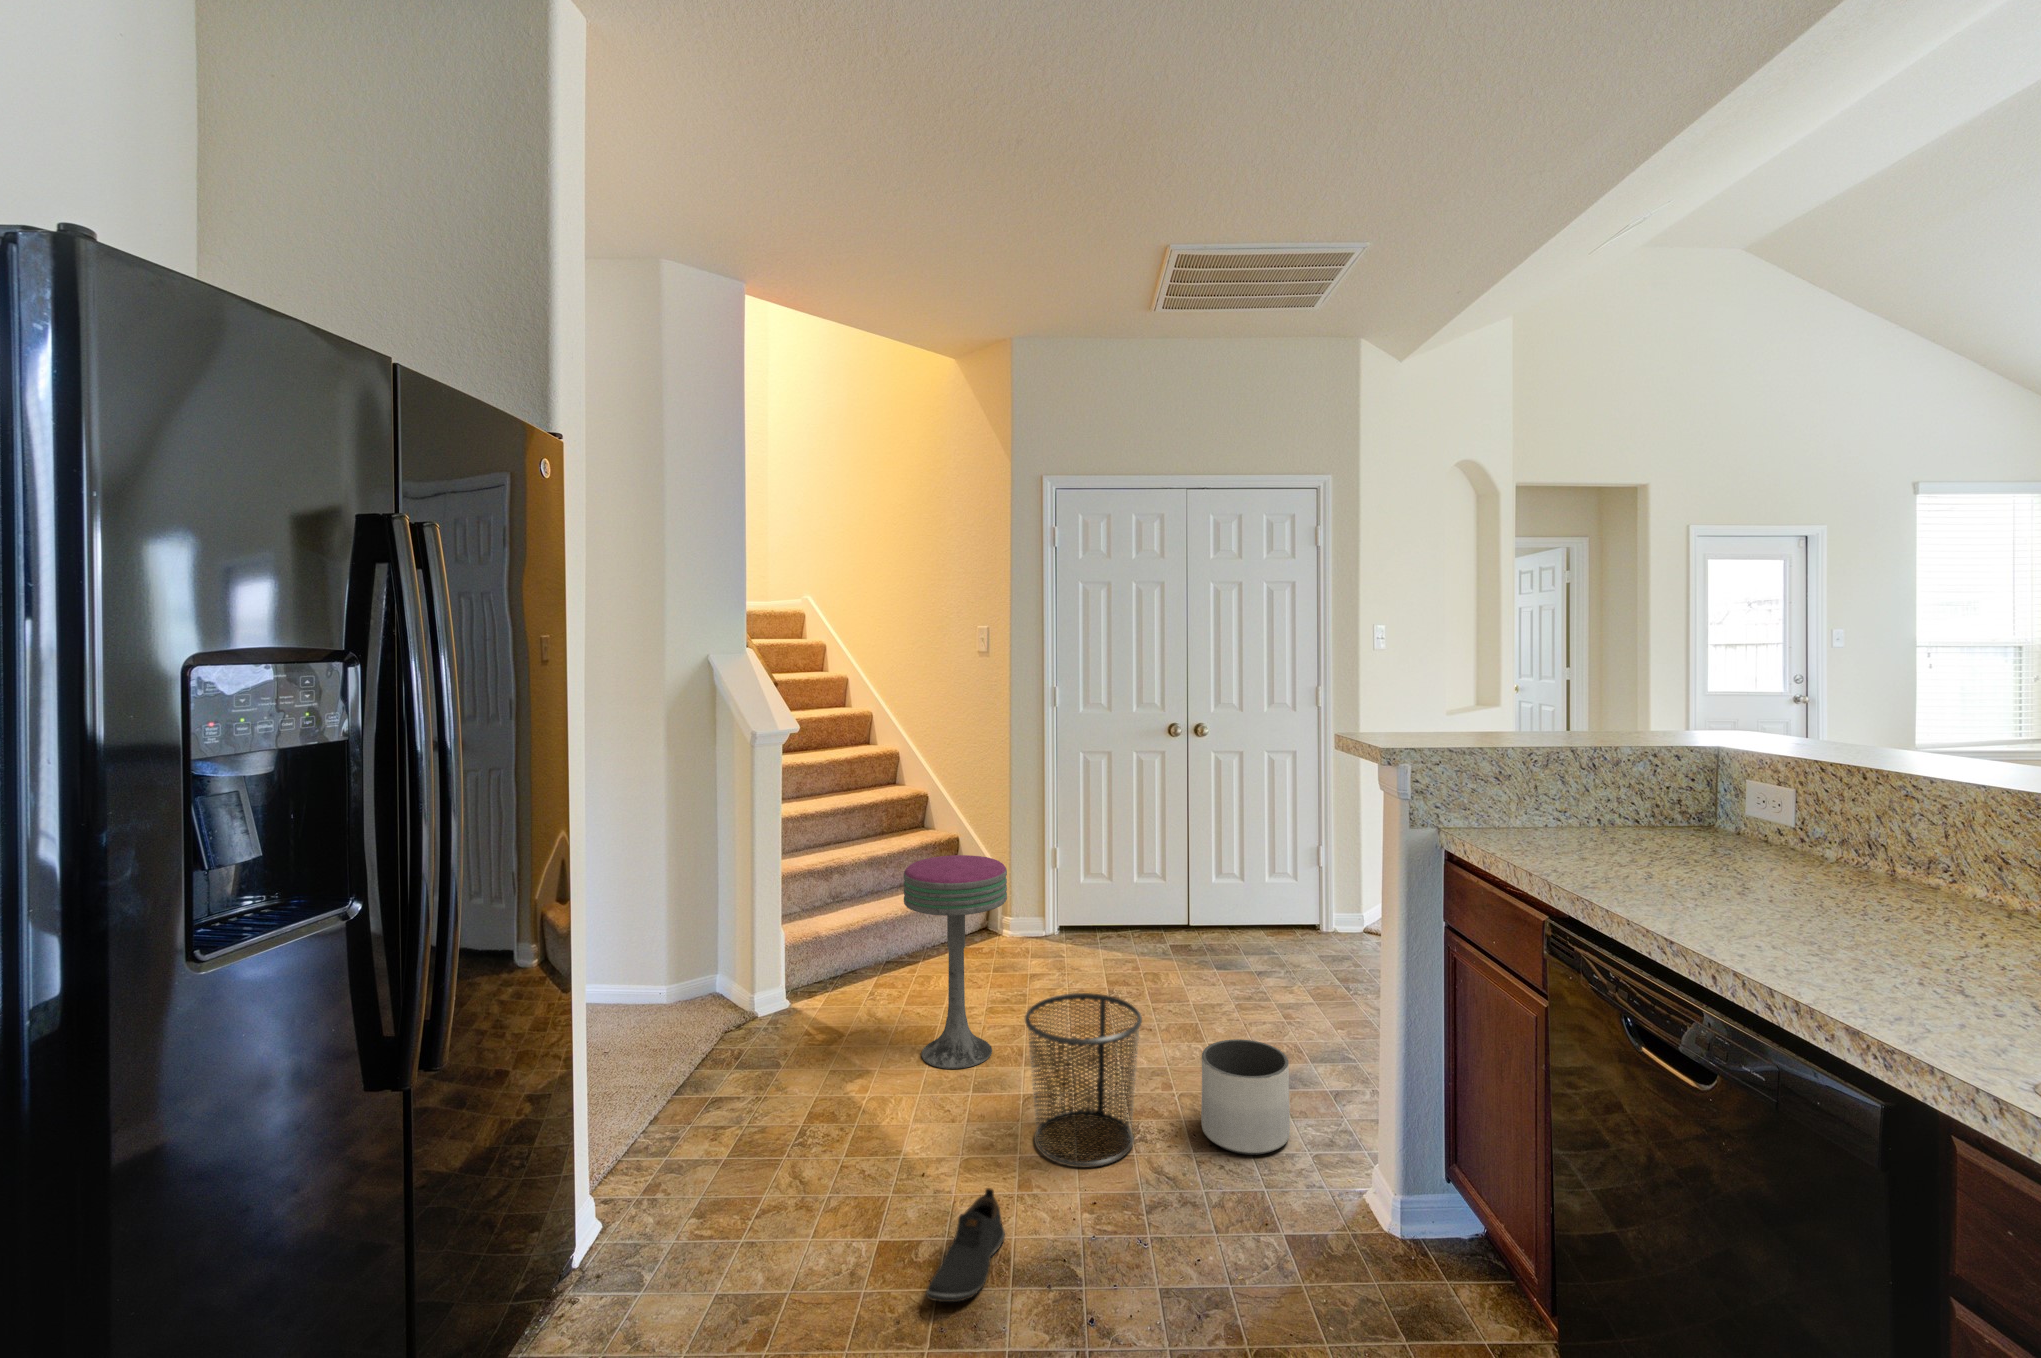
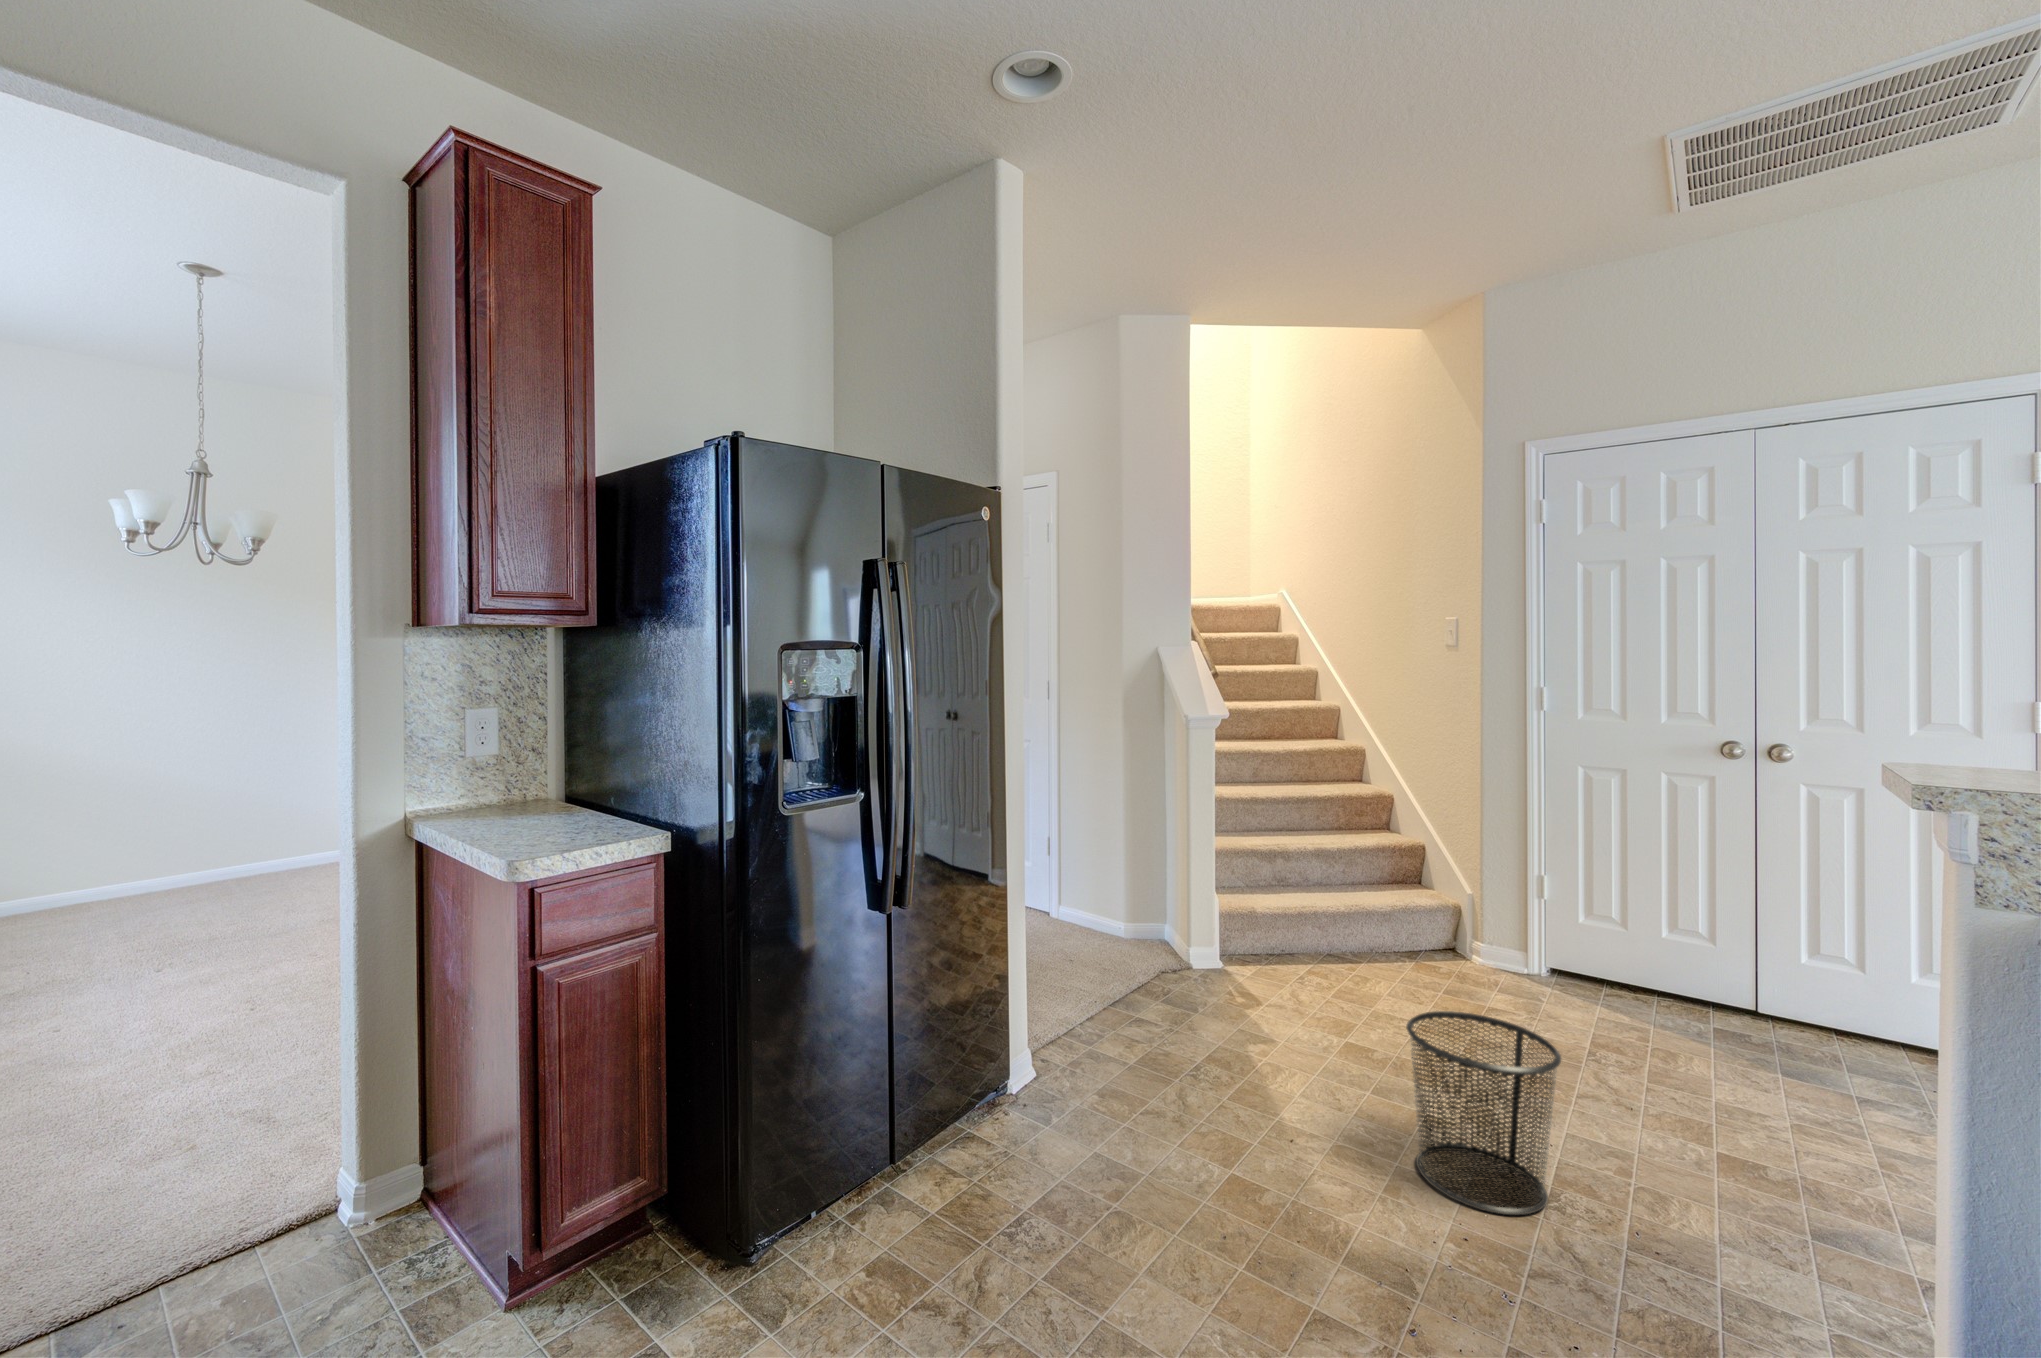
bar stool: present [904,855,1007,1069] -> none [1311,847,1429,1070]
planter: present [1201,1039,1290,1155] -> none [1654,1130,1804,1297]
shoe: present [926,1188,1005,1302] -> none [1235,1170,1344,1260]

